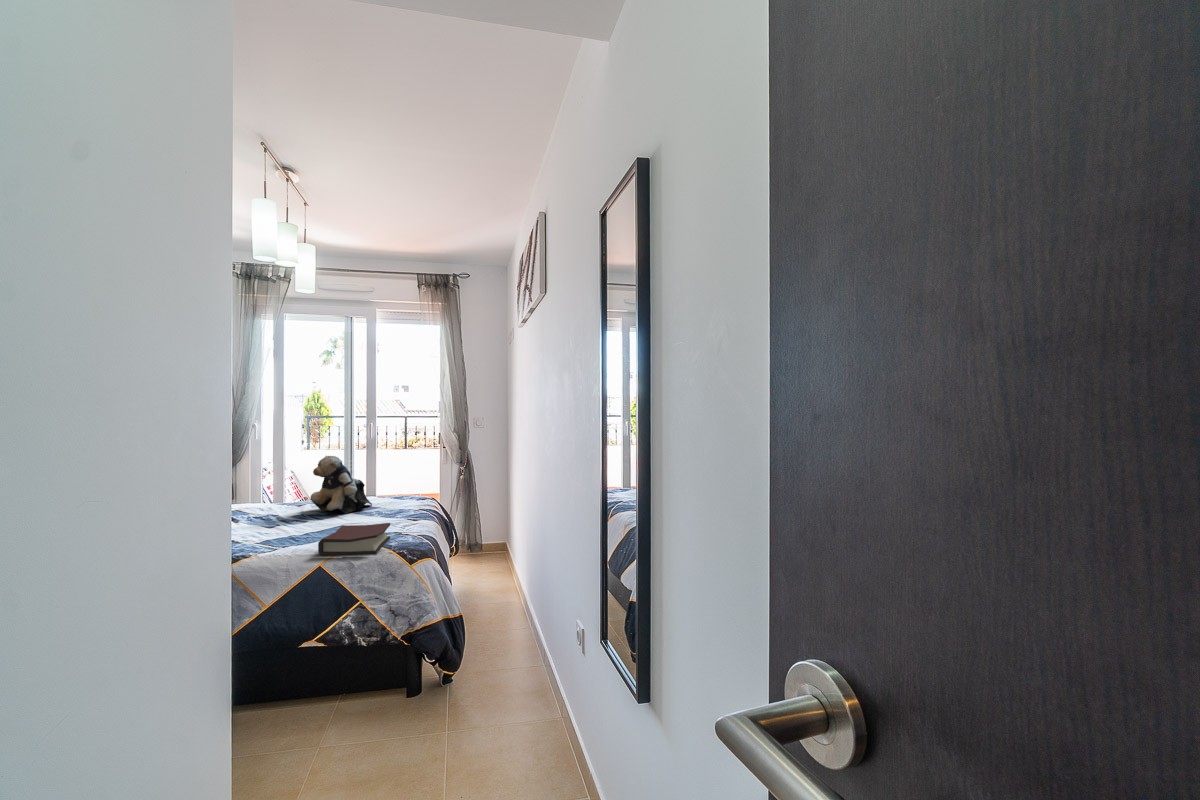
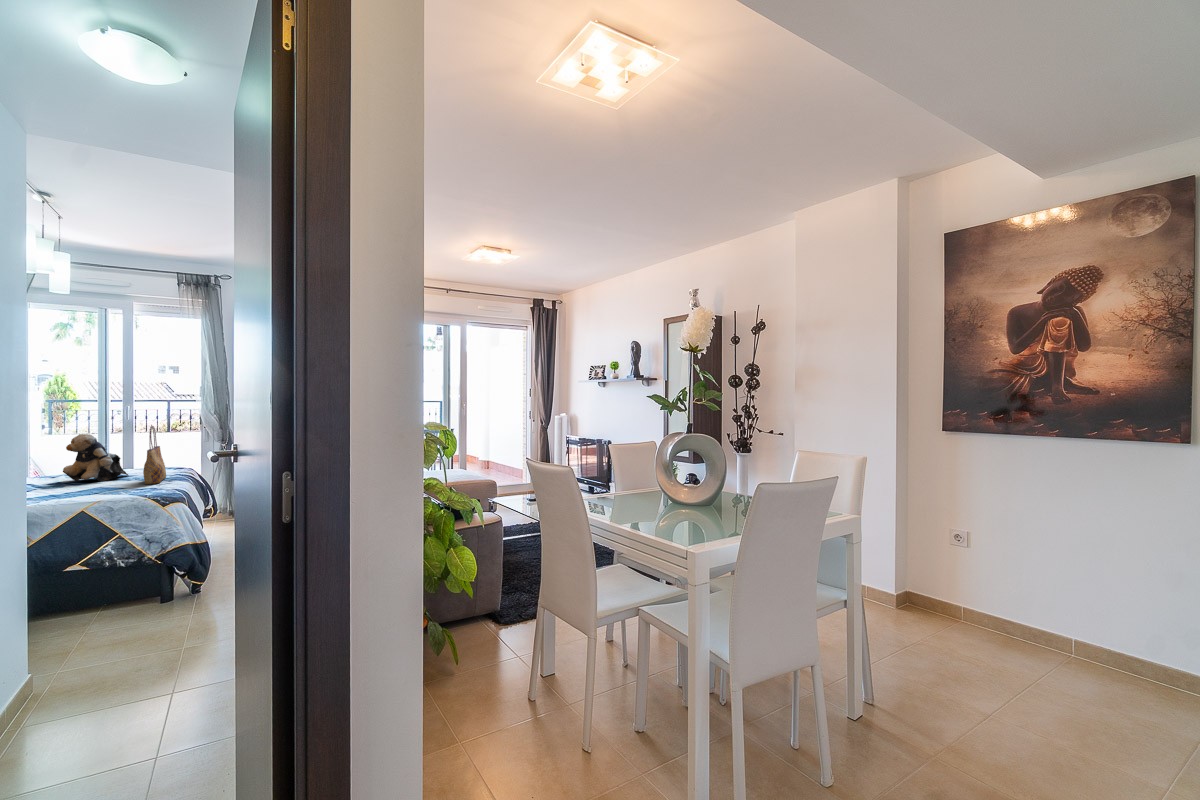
tote bag: none [387,448,409,522] -> present [143,426,166,484]
hardback book: present [318,523,390,556] -> none [79,481,146,504]

